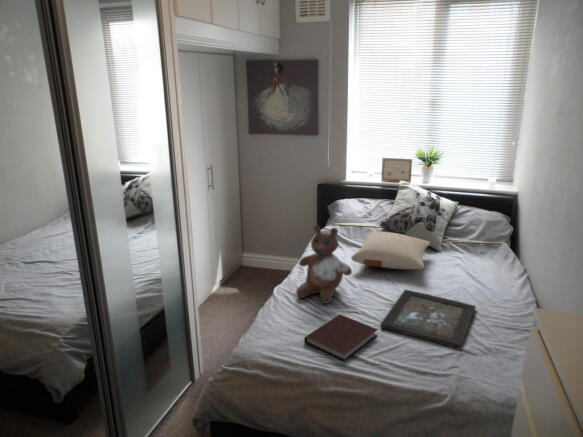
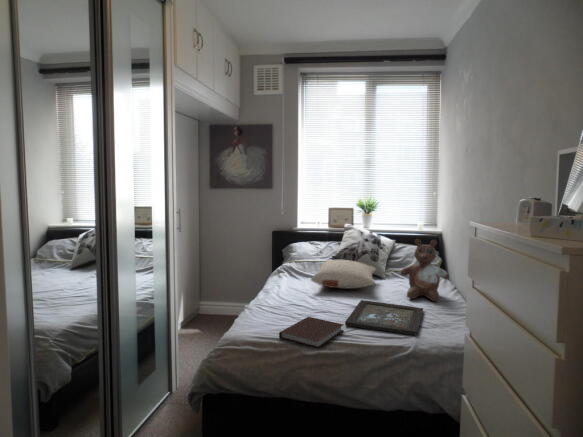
stuffed bear: present [296,225,352,303] -> present [401,239,449,301]

